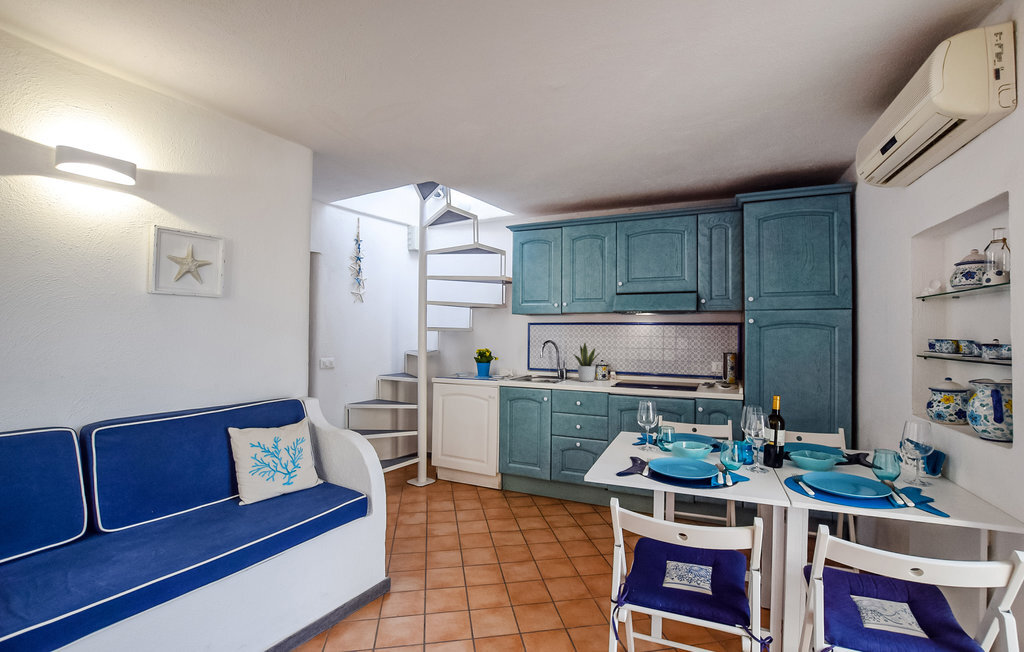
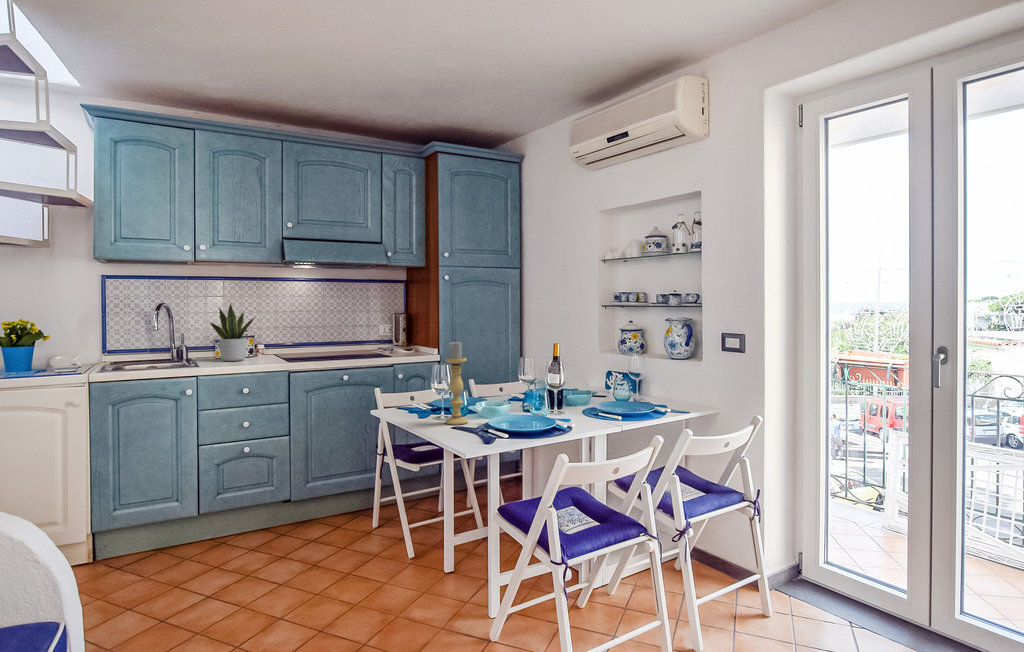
candle holder: none [632,381,652,455] -> present [445,341,468,425]

